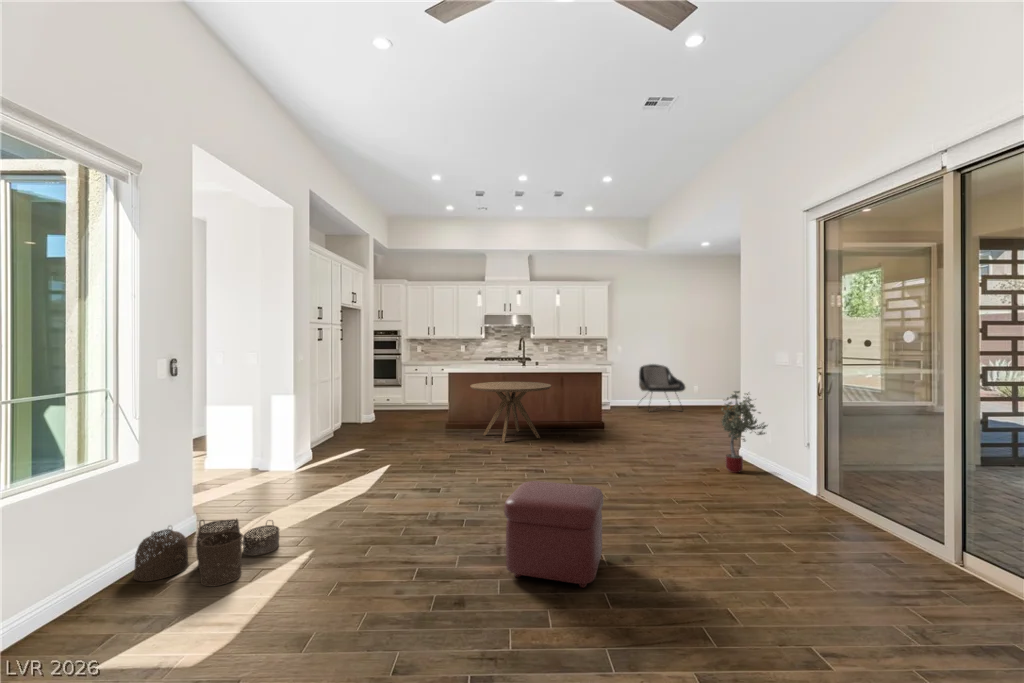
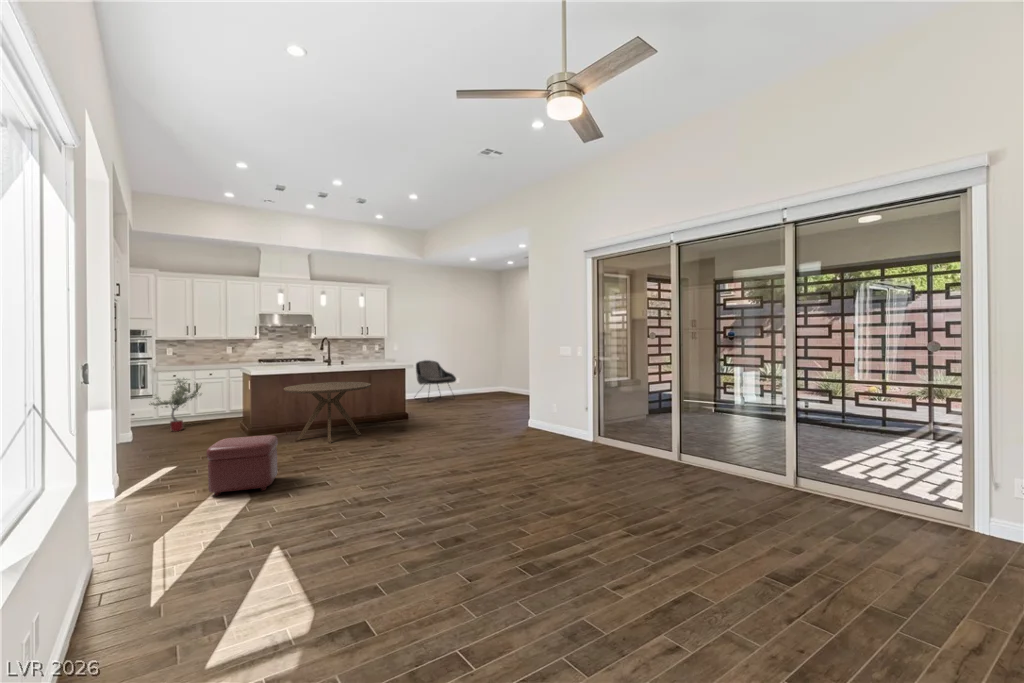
potted tree: present [722,391,768,473] -> present [149,378,201,431]
ottoman: present [504,481,603,588] -> present [207,435,278,496]
woven basket: present [134,519,280,586] -> none [57,548,225,656]

